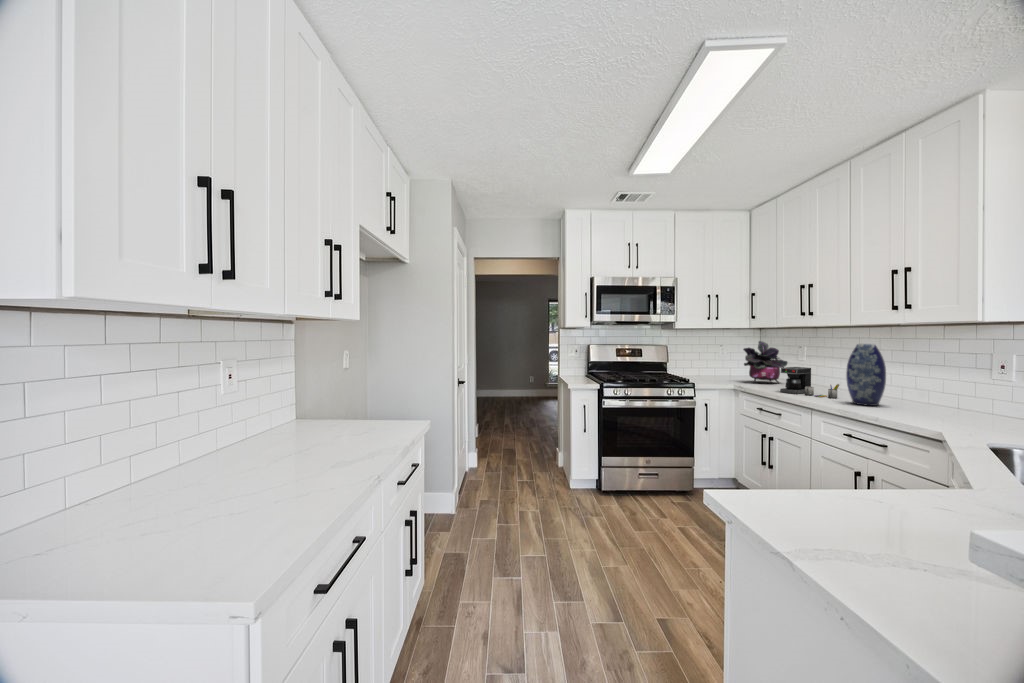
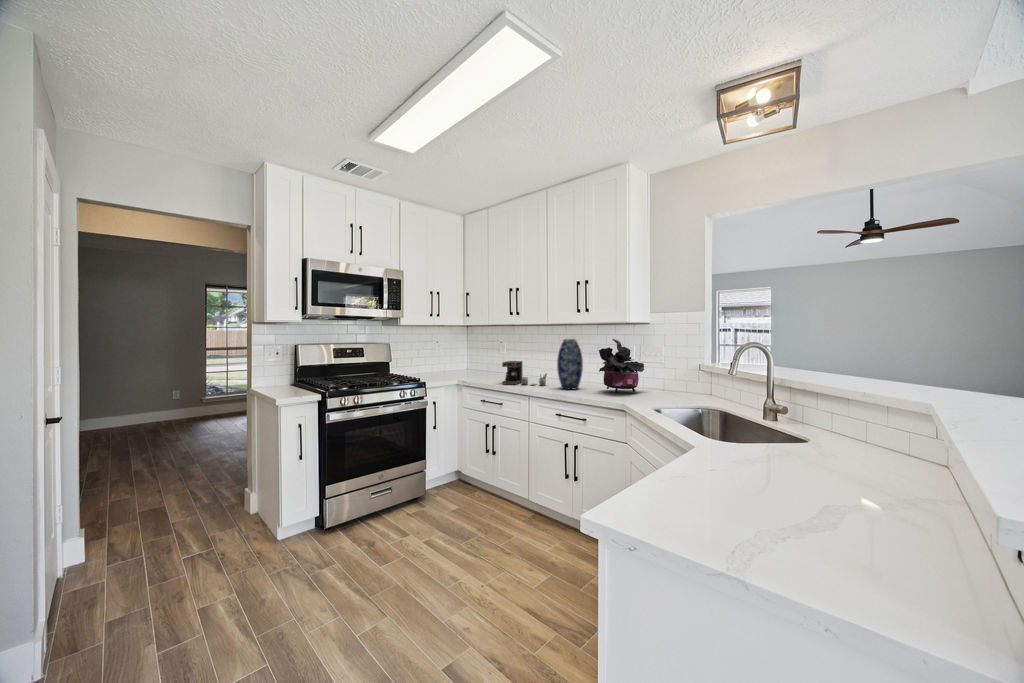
potted plant: present [743,341,788,383] -> present [599,339,644,393]

